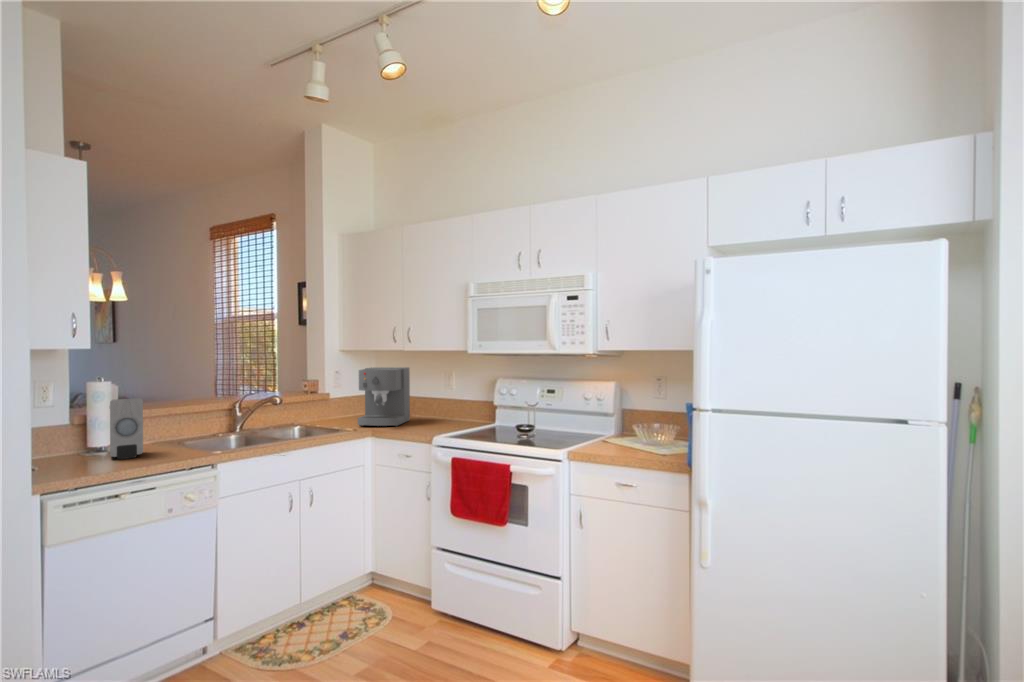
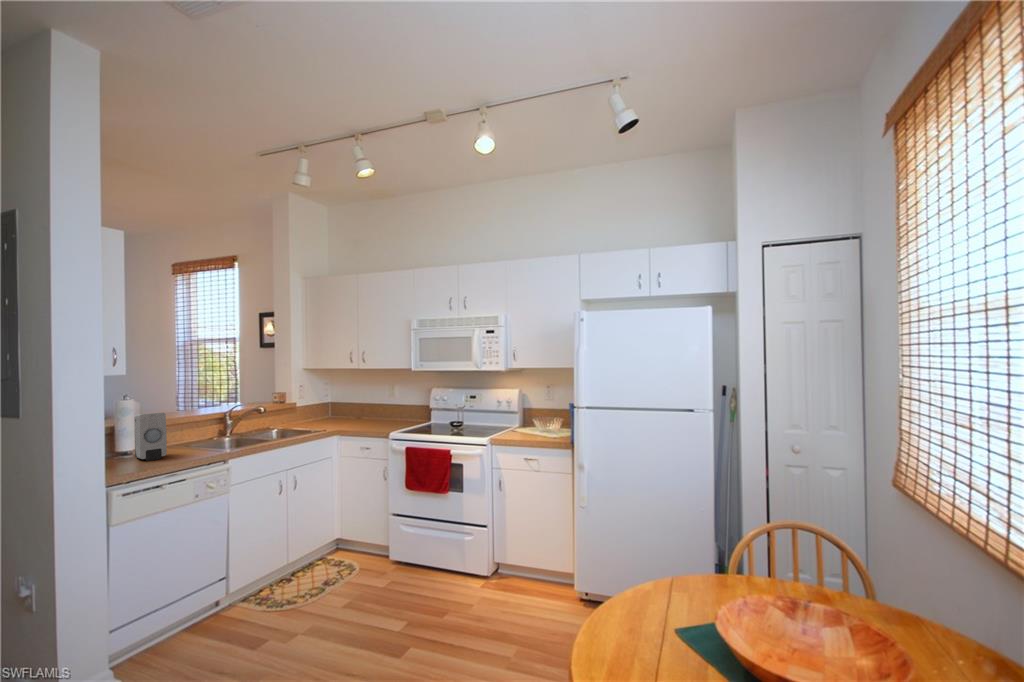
coffee maker: present [358,367,410,426] -> none [323,381,363,427]

